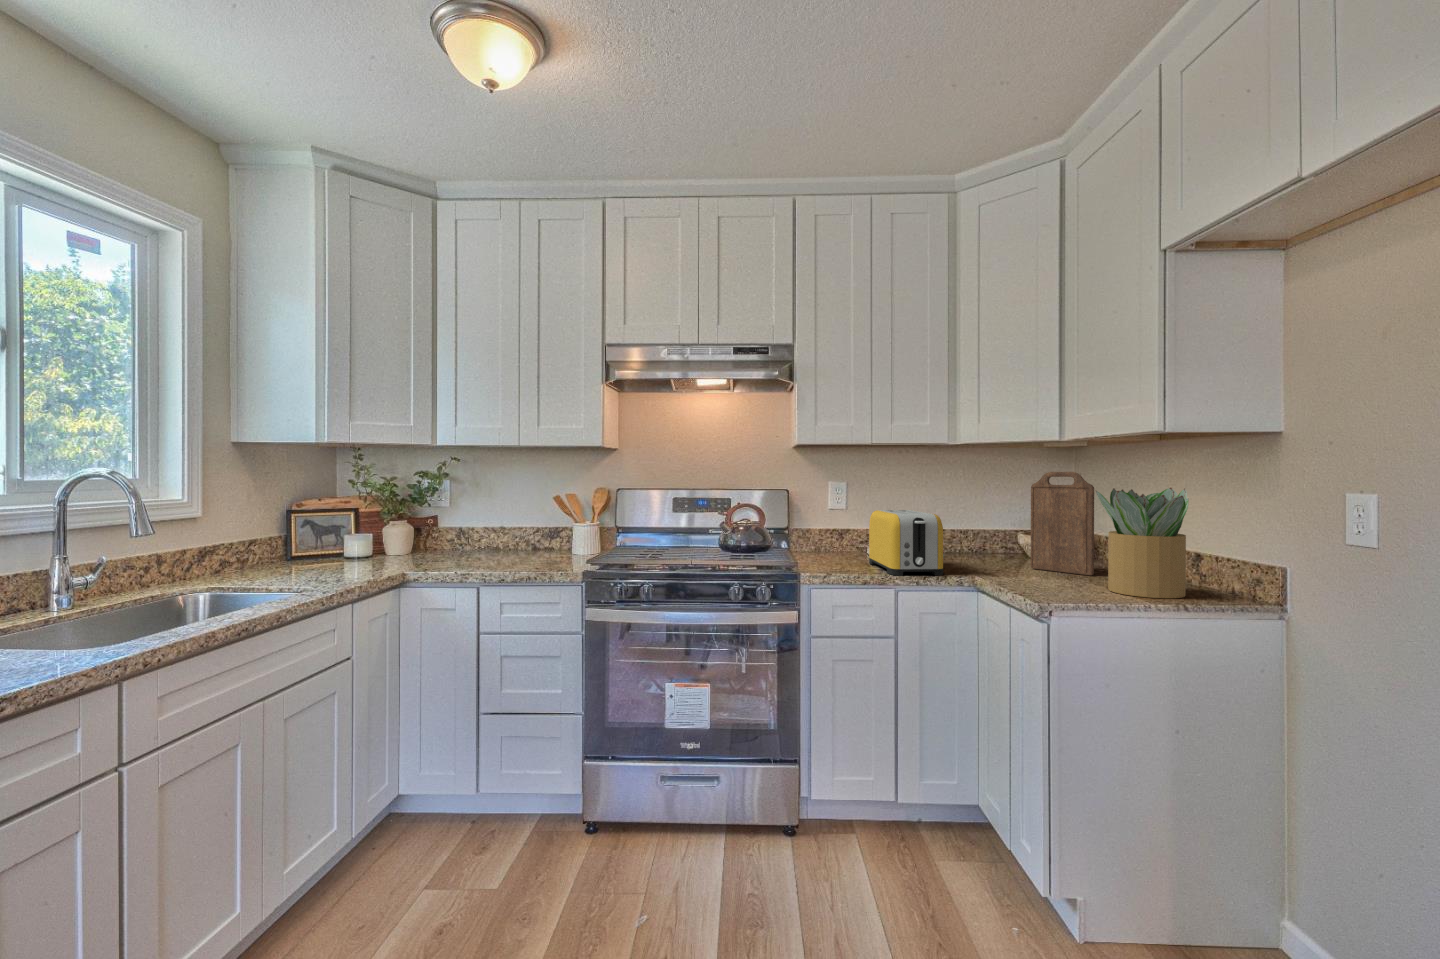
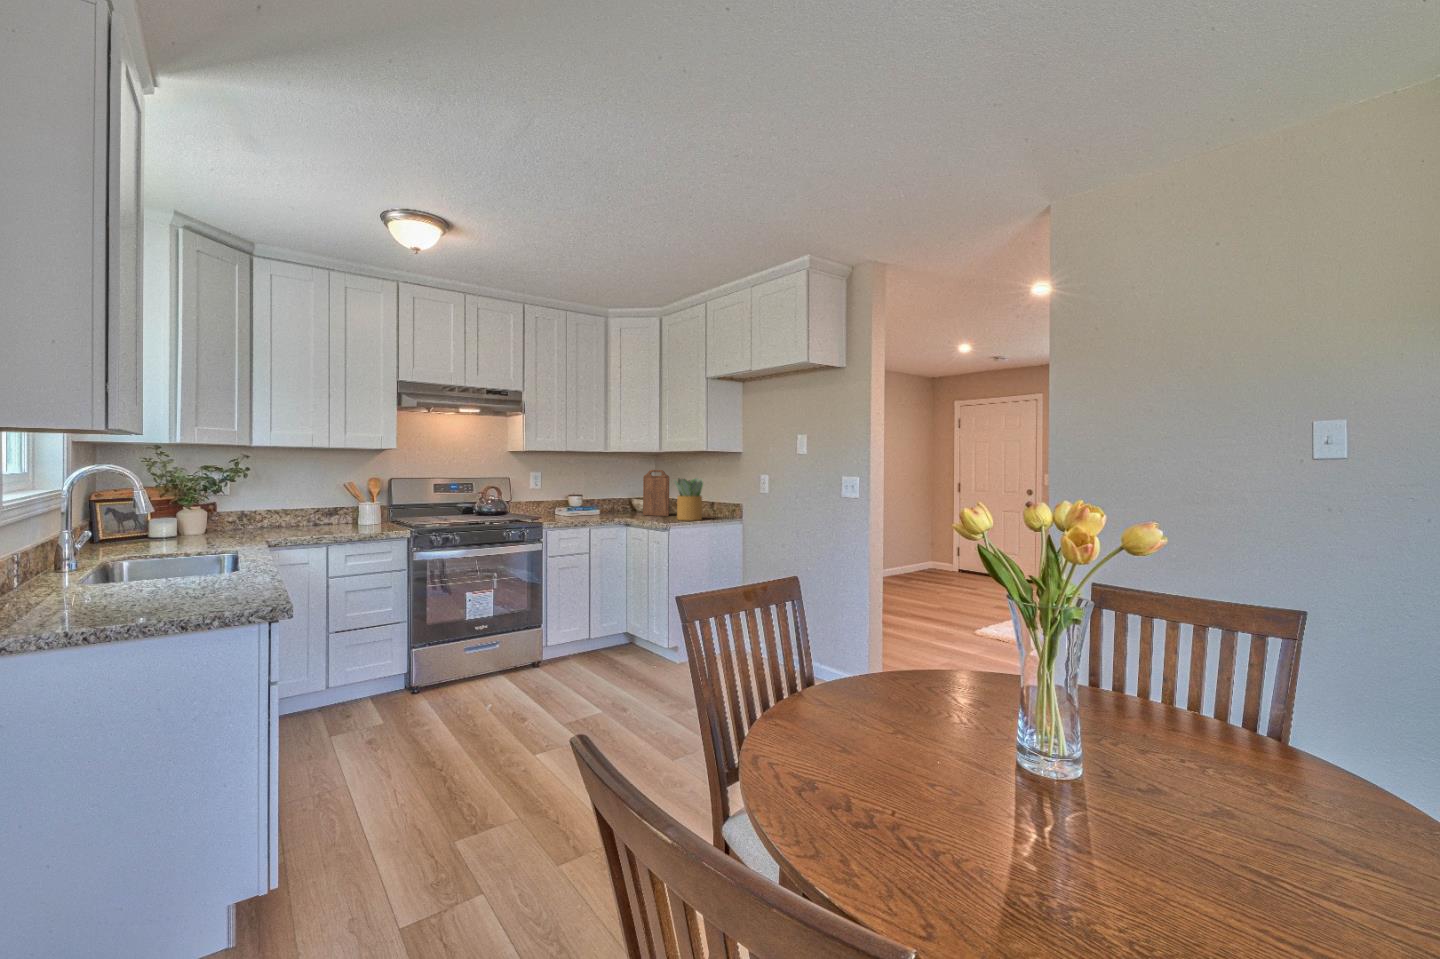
toaster: present [869,510,943,576] -> none [568,489,610,521]

